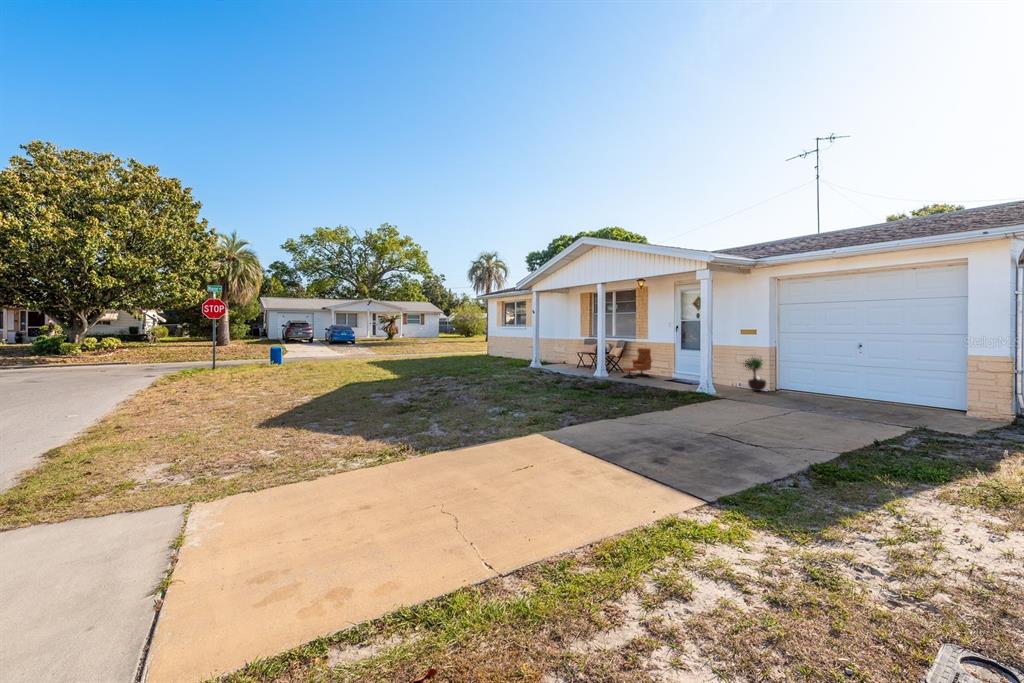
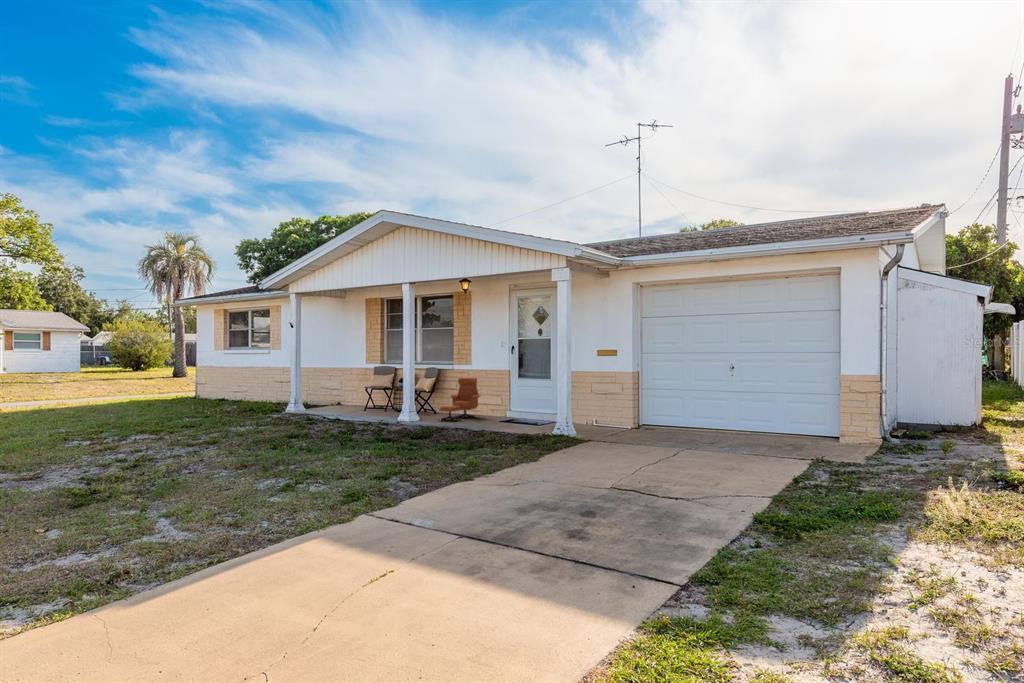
potted tree: present [745,358,766,391] -> none [604,380,632,428]

